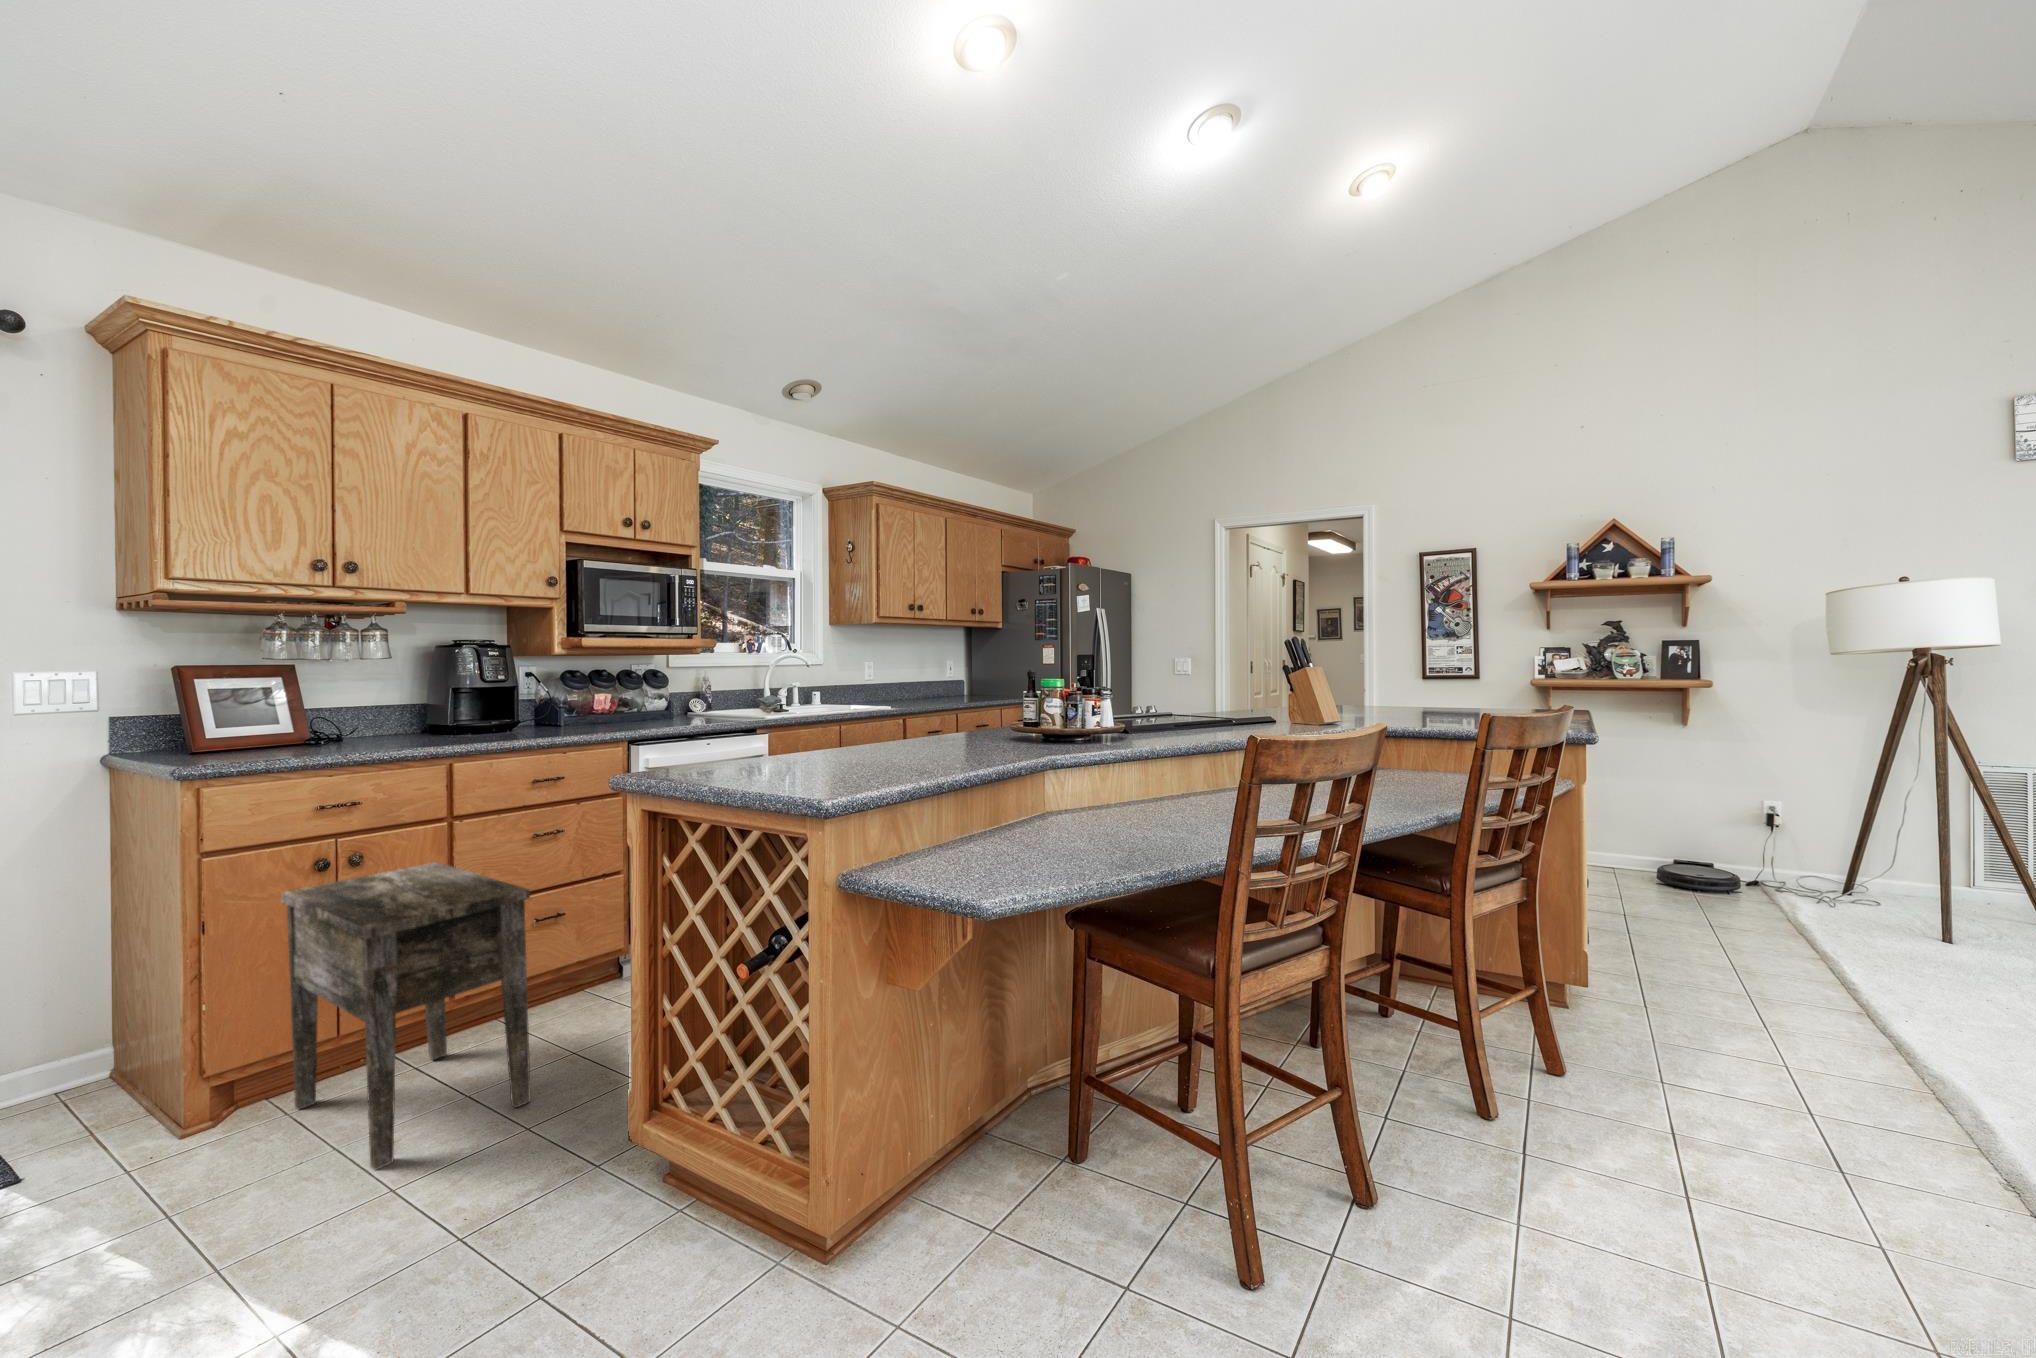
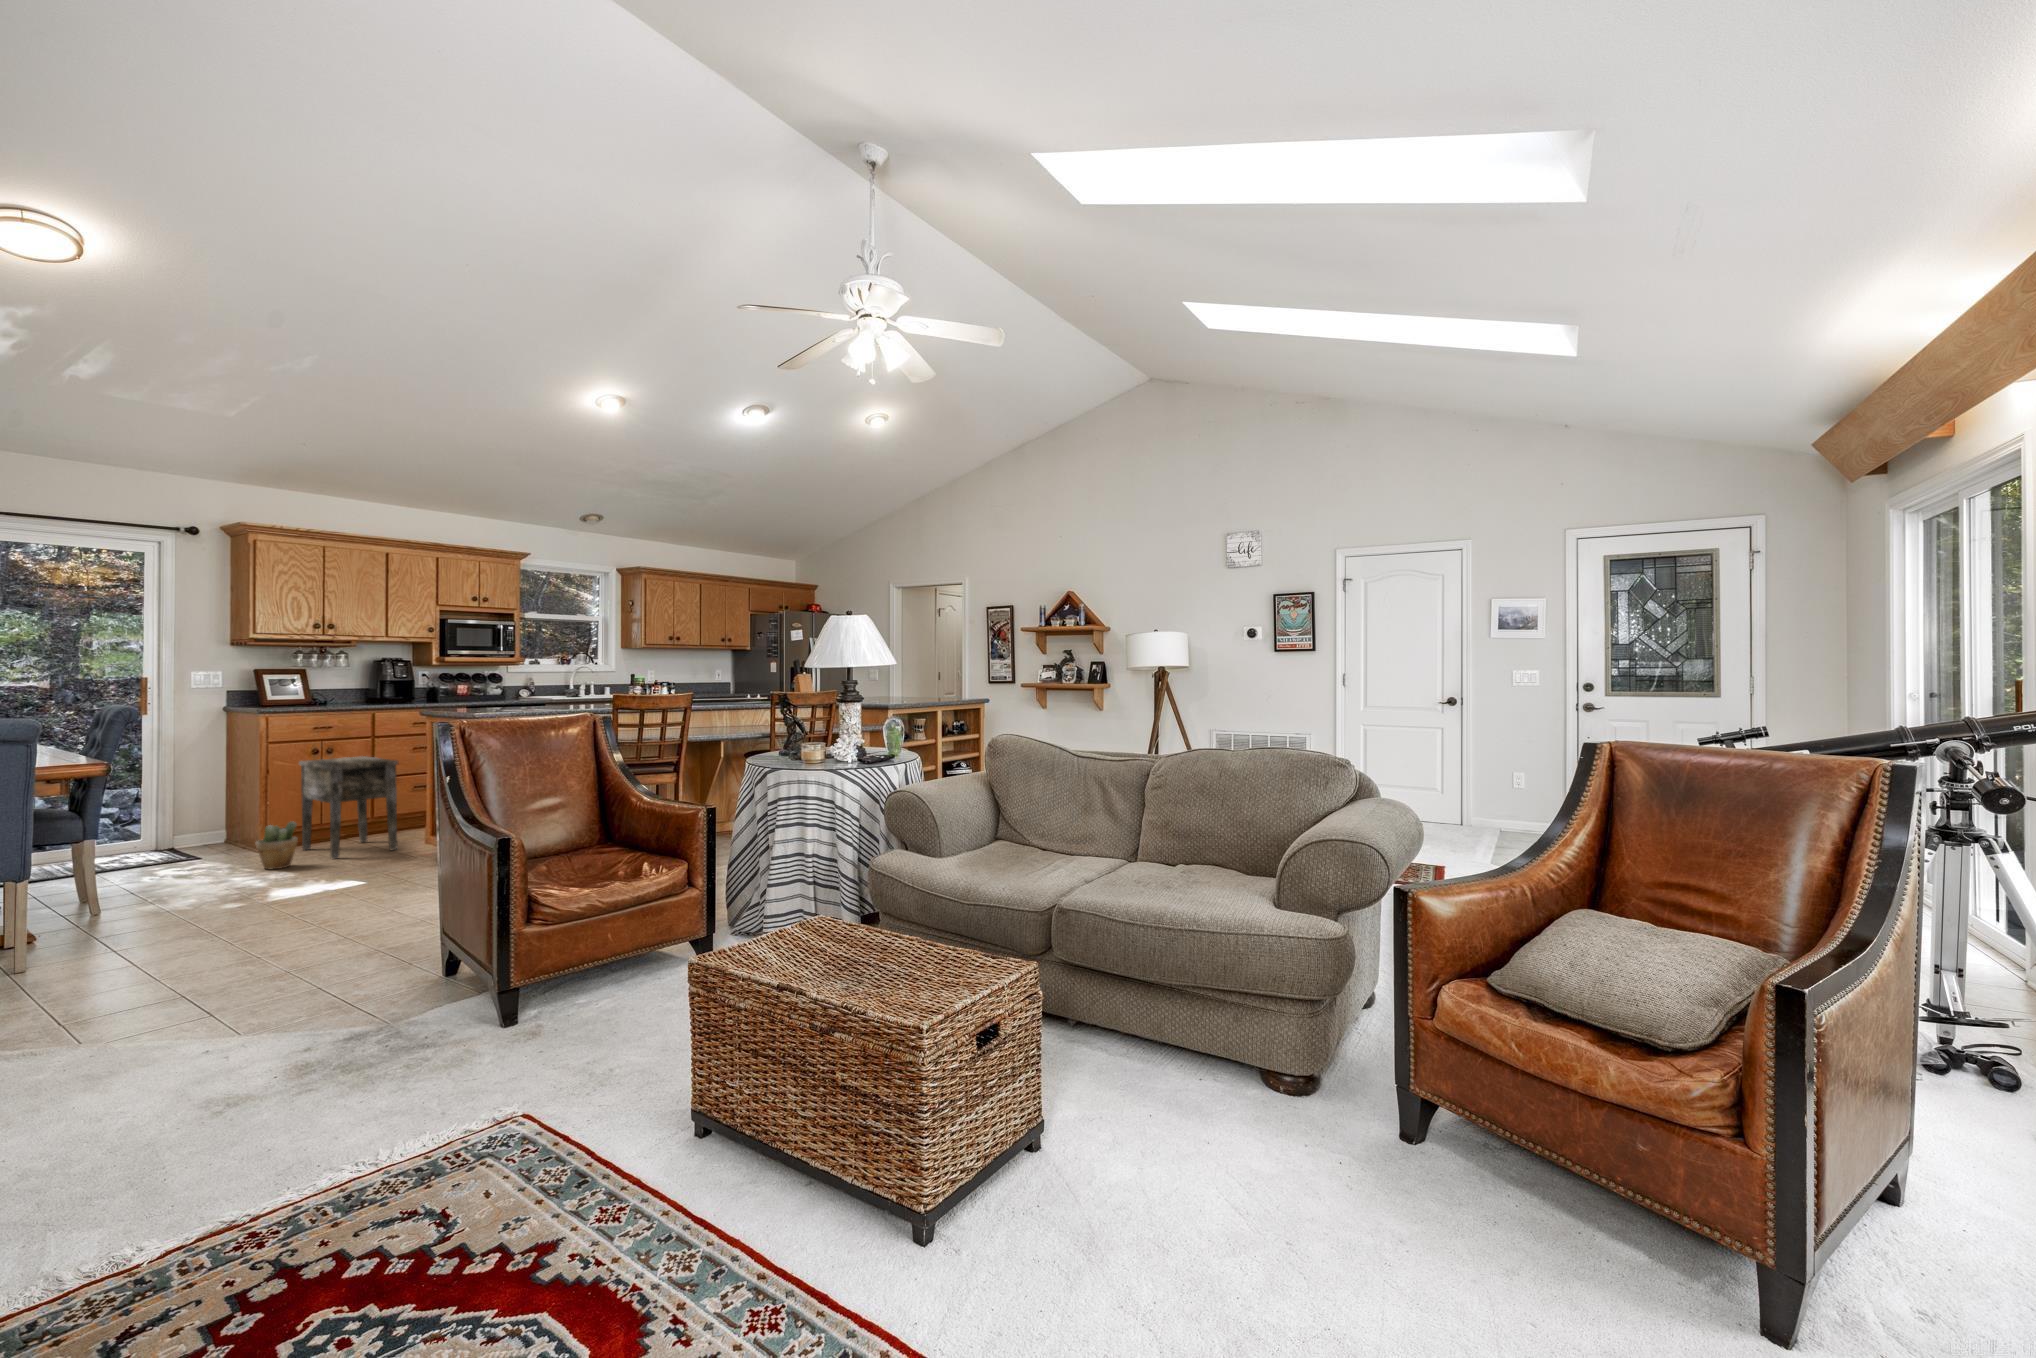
potted plant: none [148,1101,277,1263] -> present [256,822,298,870]

